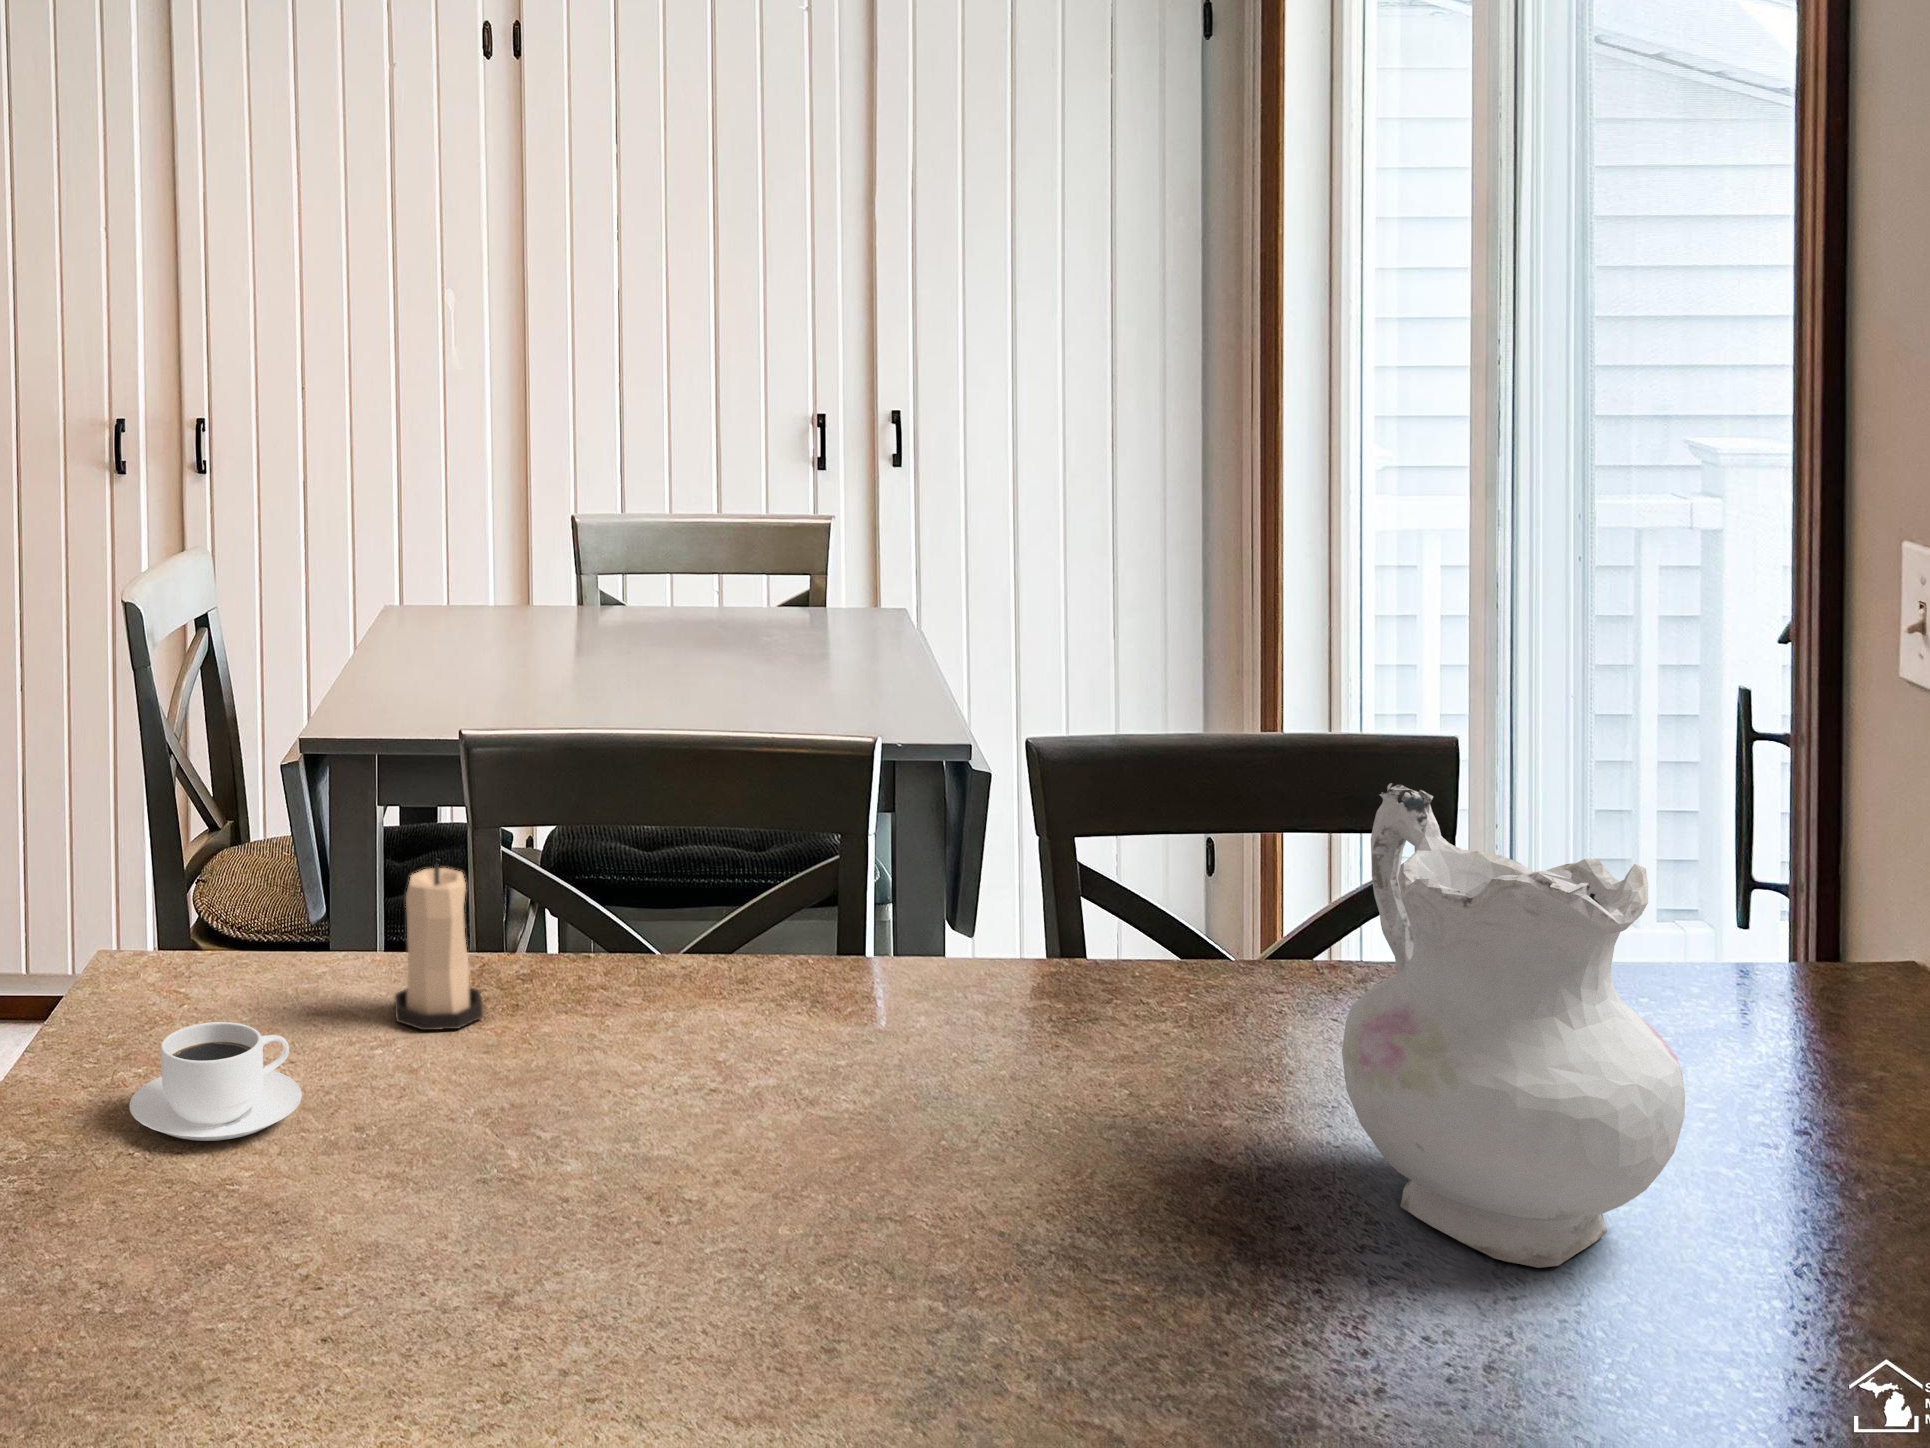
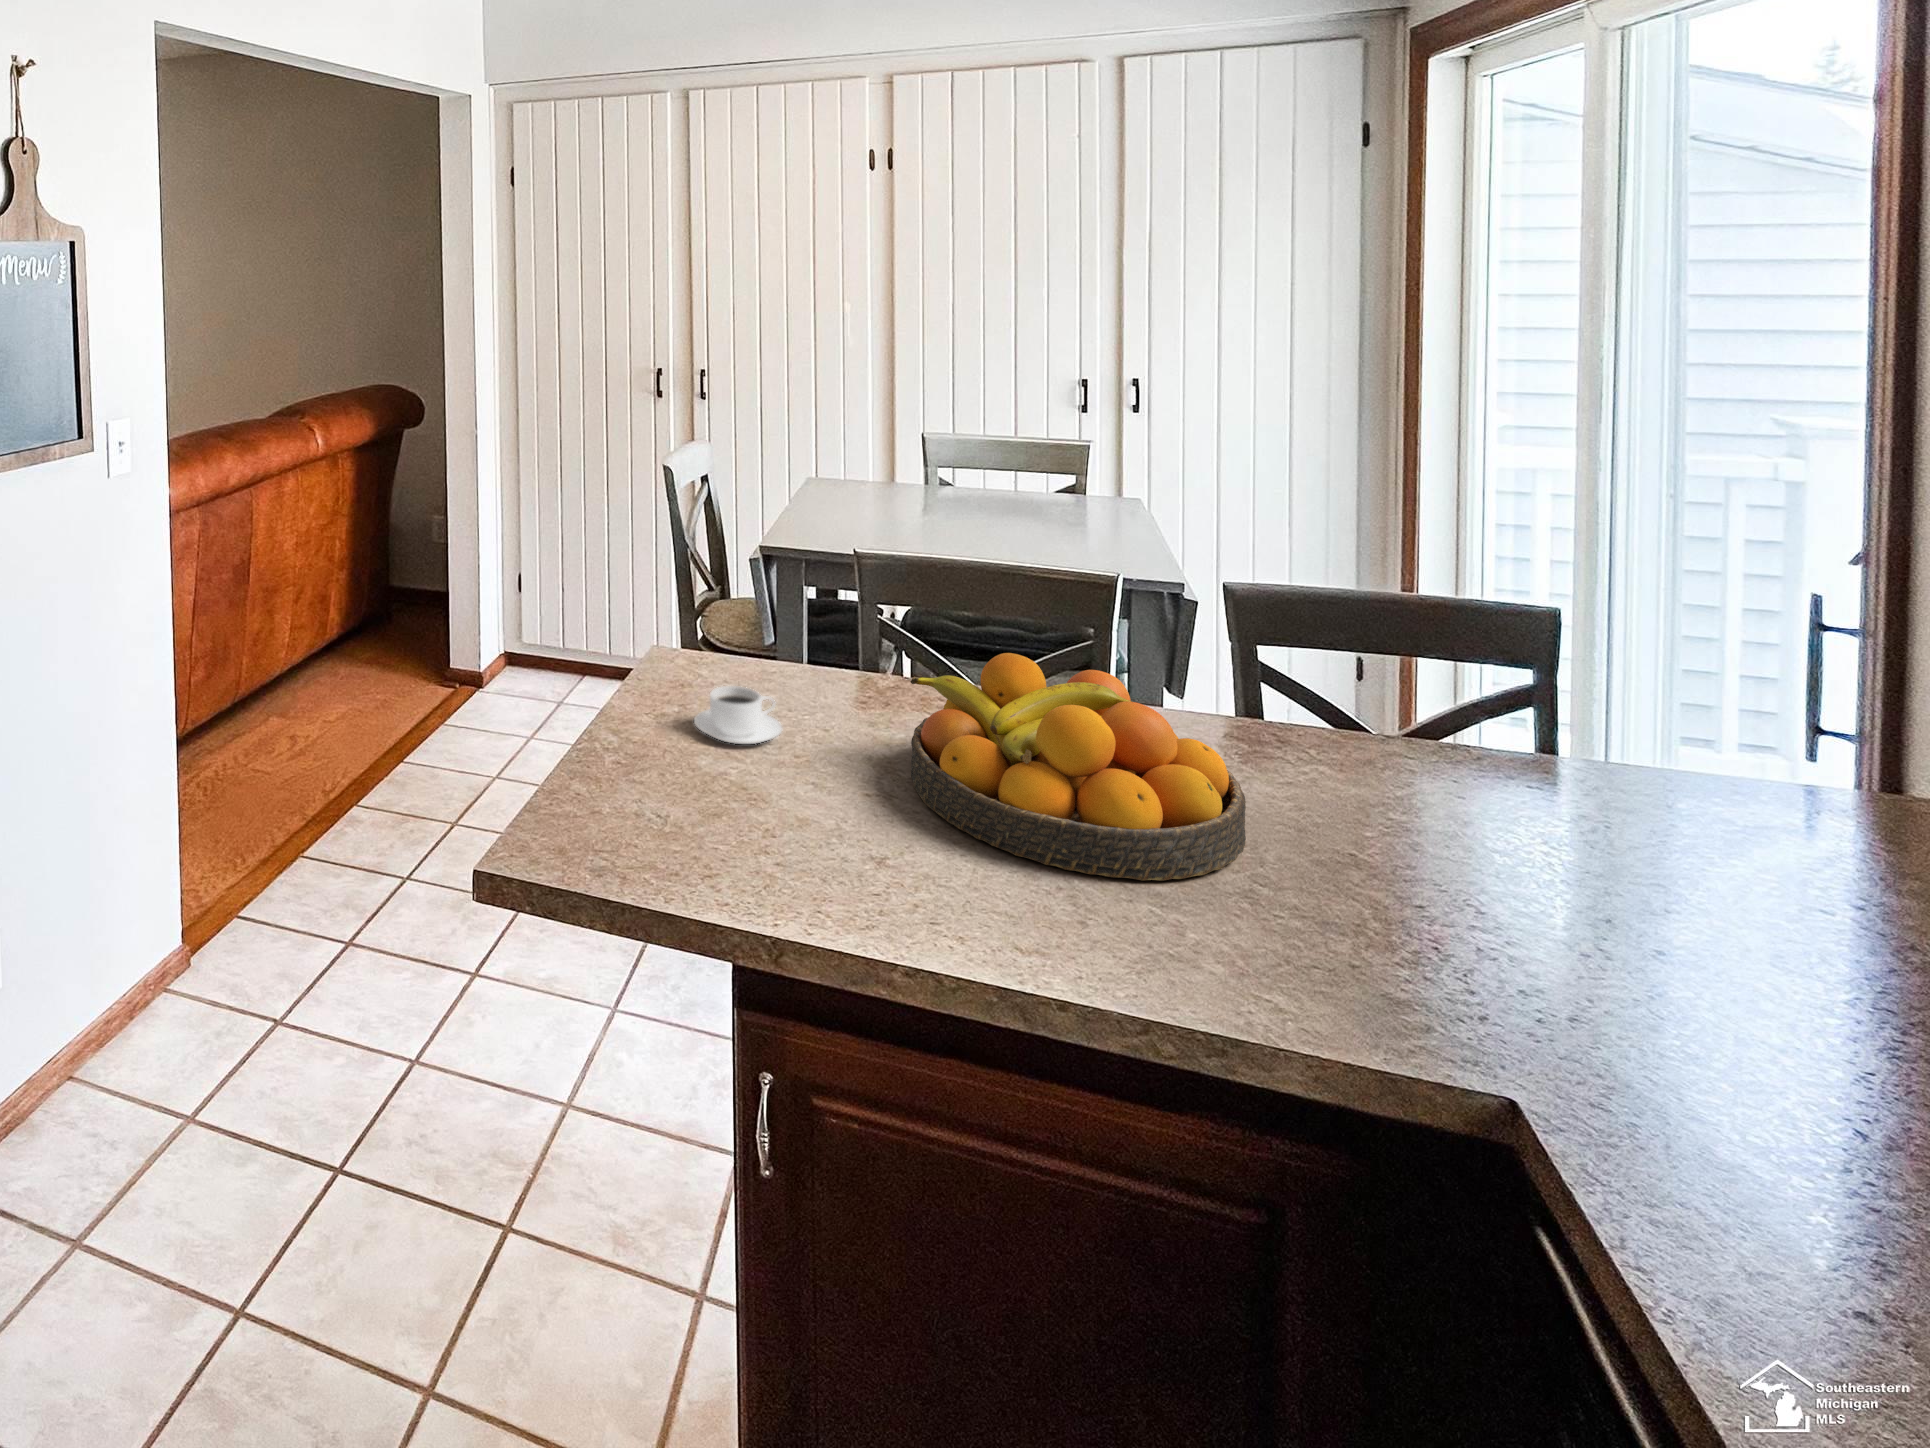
ceramic pitcher: present [1342,783,1685,1268] -> none [1440,632,1705,938]
candle: present [395,864,483,1030] -> none [829,618,879,707]
fruit bowl: none [531,899,1073,1300] -> present [910,653,1246,881]

